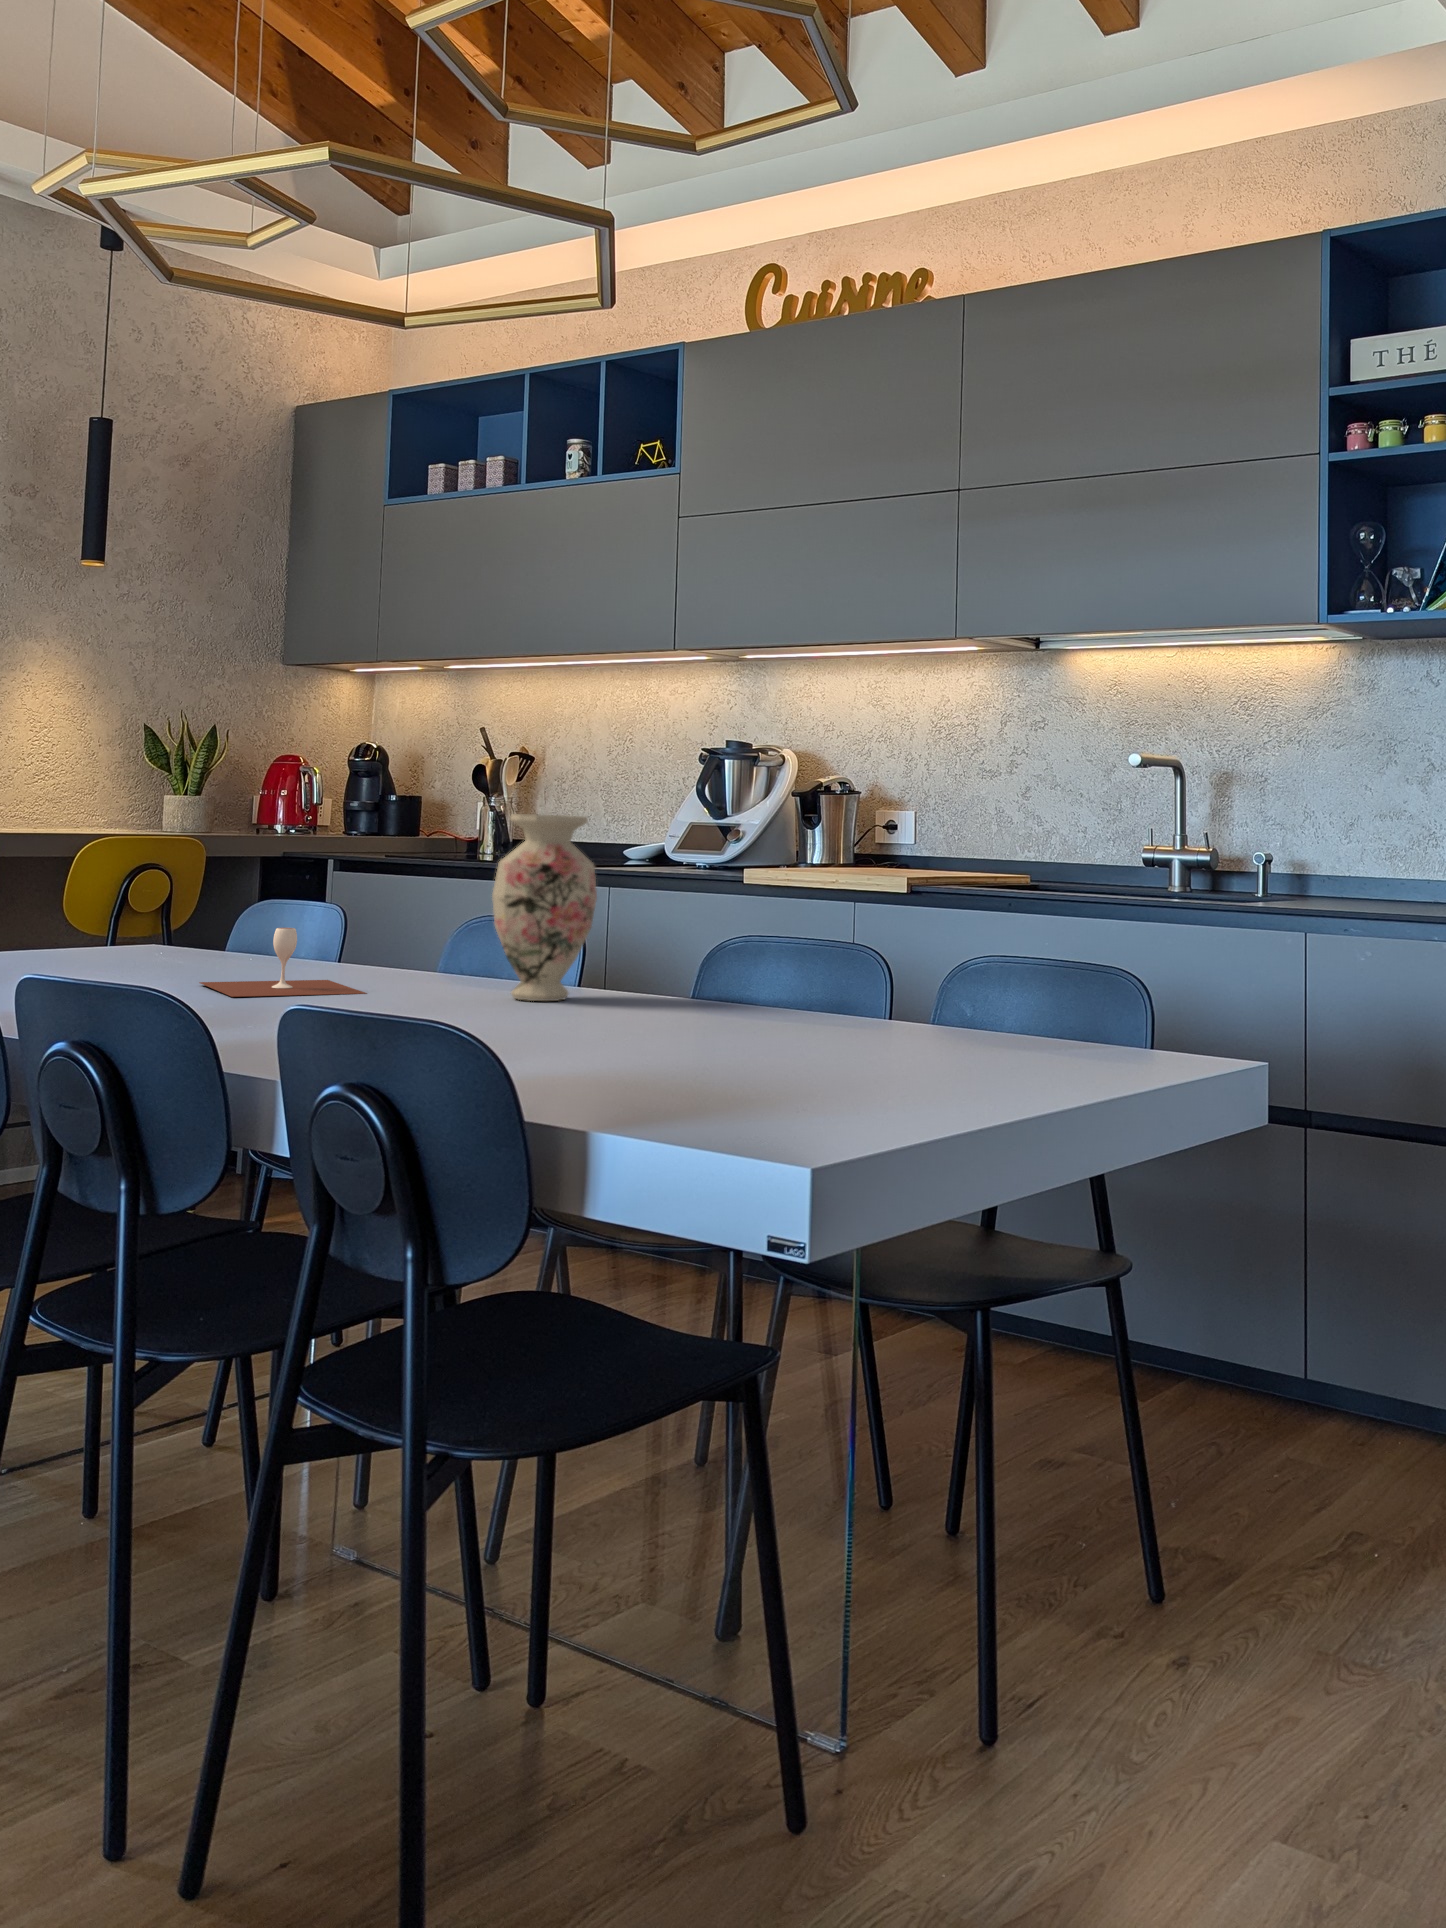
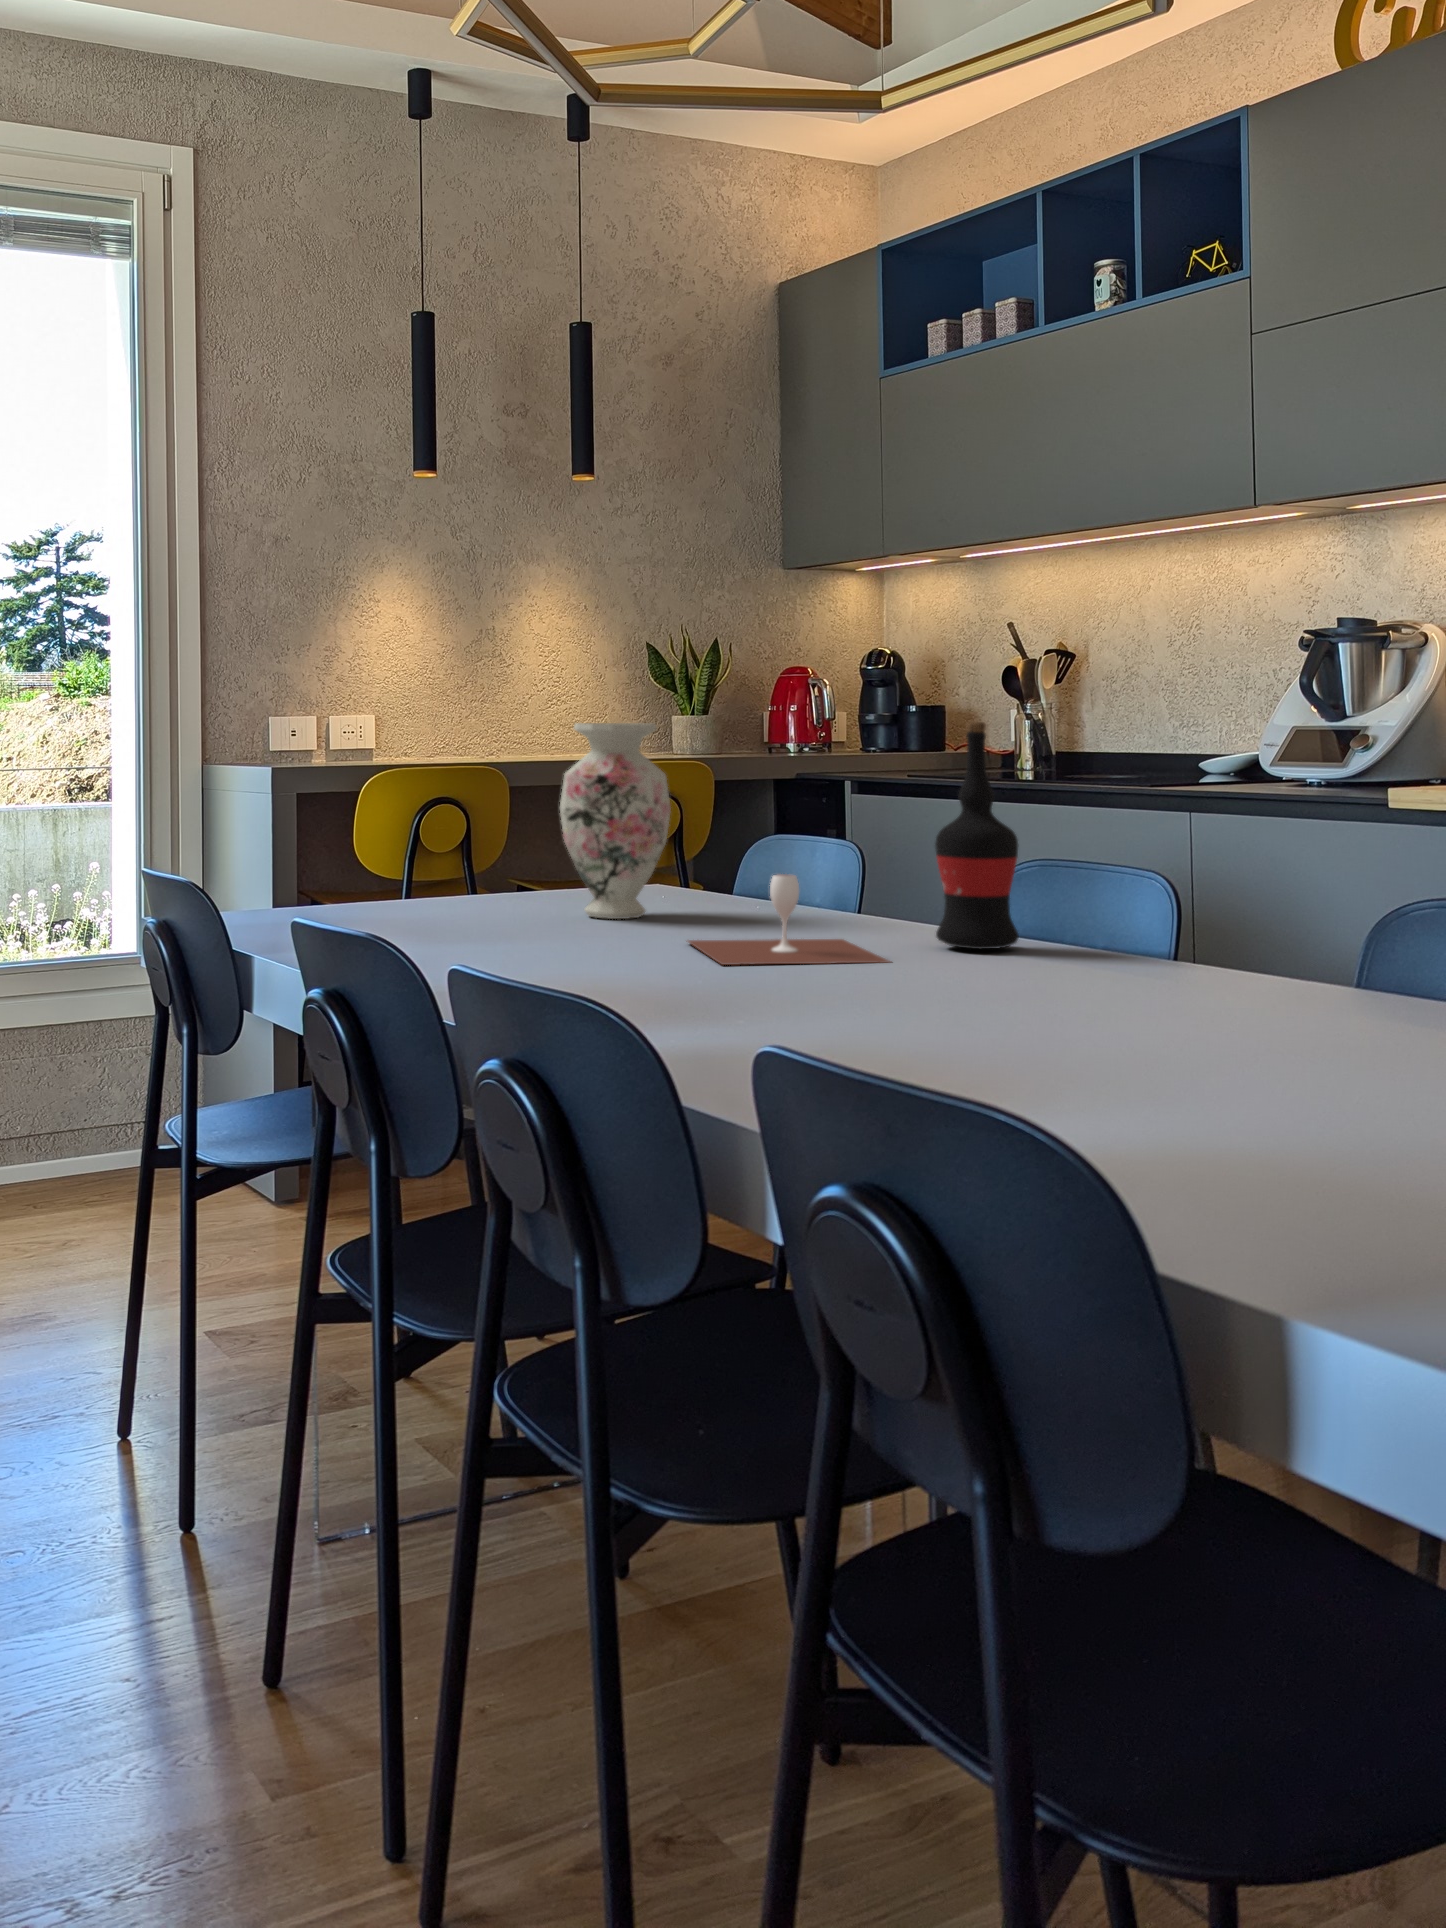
wine bottle: none [401,812,467,984] -> present [935,721,1019,949]
vase: present [492,814,597,1001] -> present [560,723,671,919]

